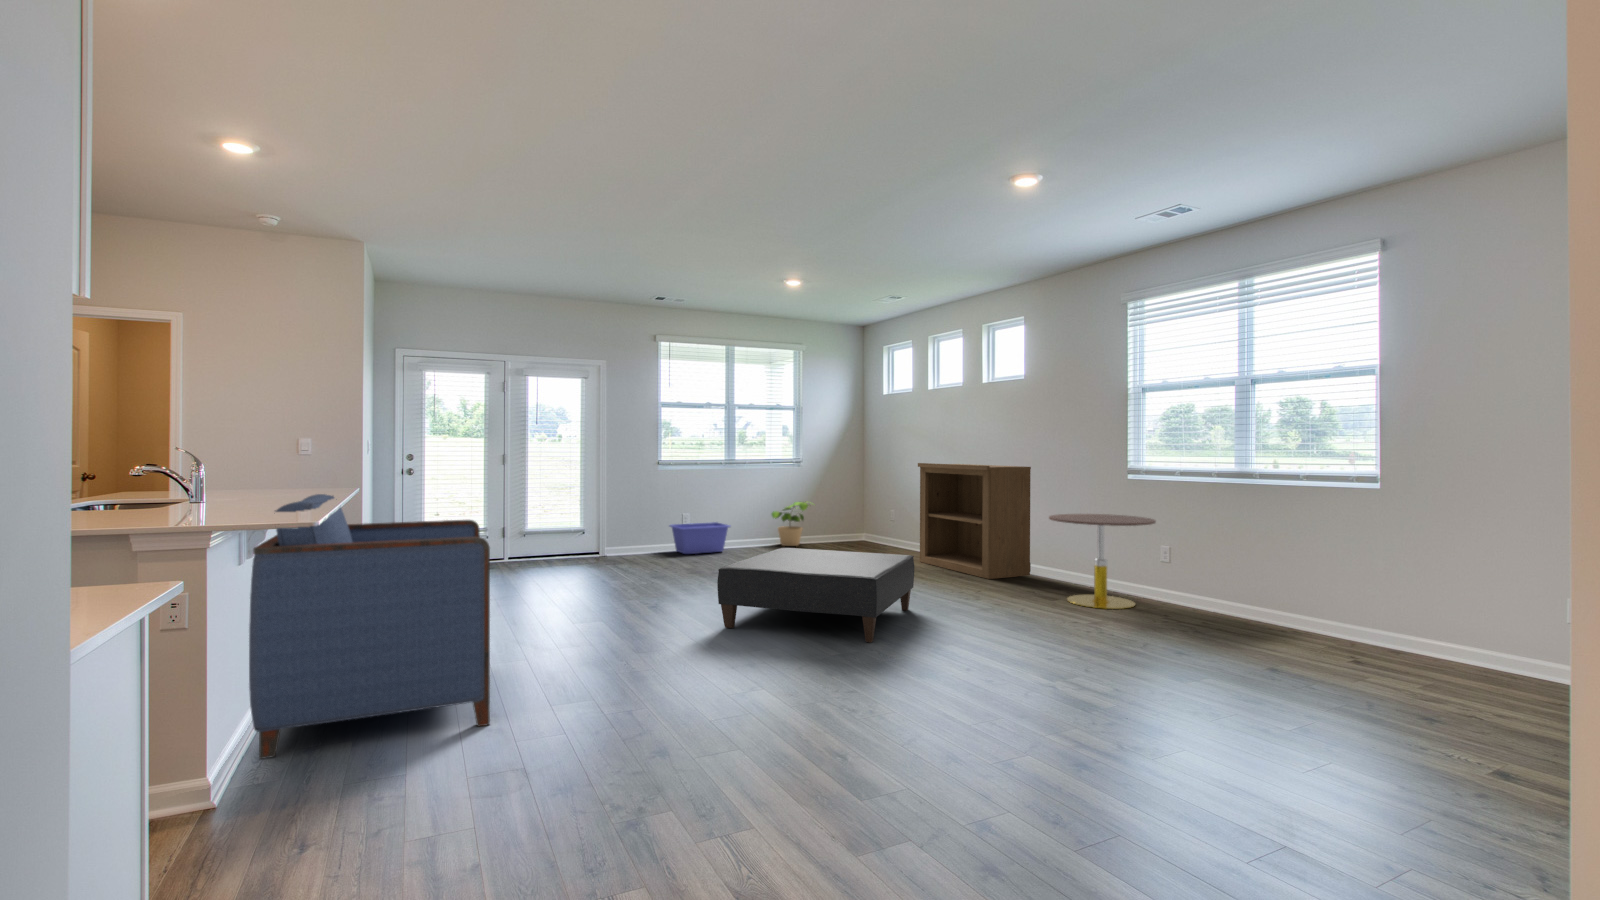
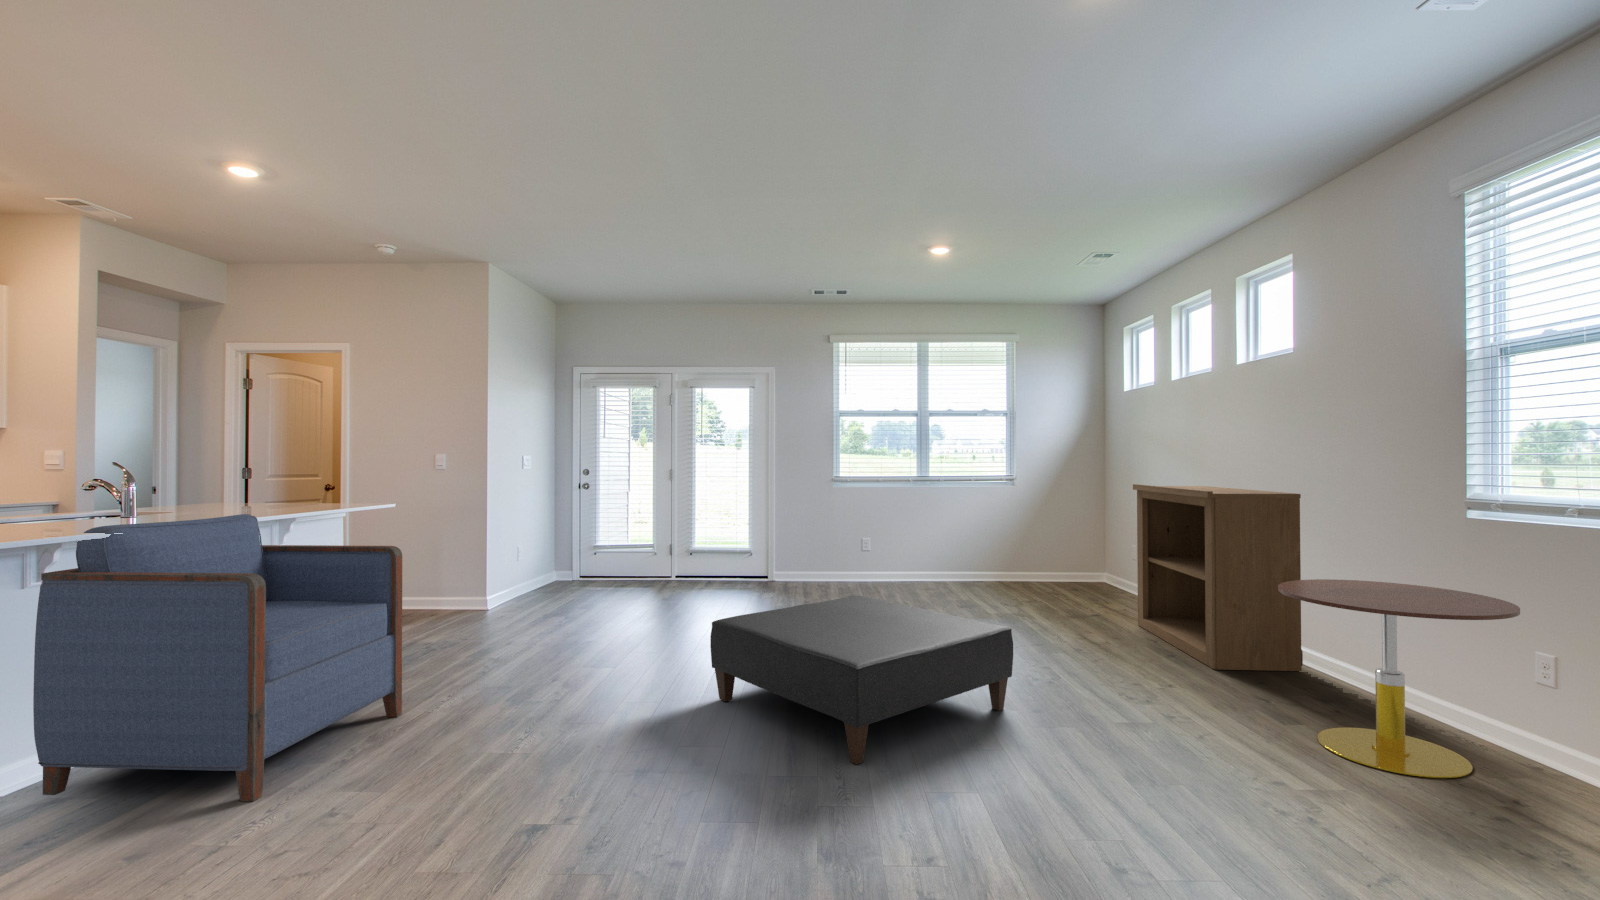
potted plant: present [772,502,809,546] -> none [967,530,1019,584]
storage bin: present [670,522,730,554] -> none [843,550,908,585]

